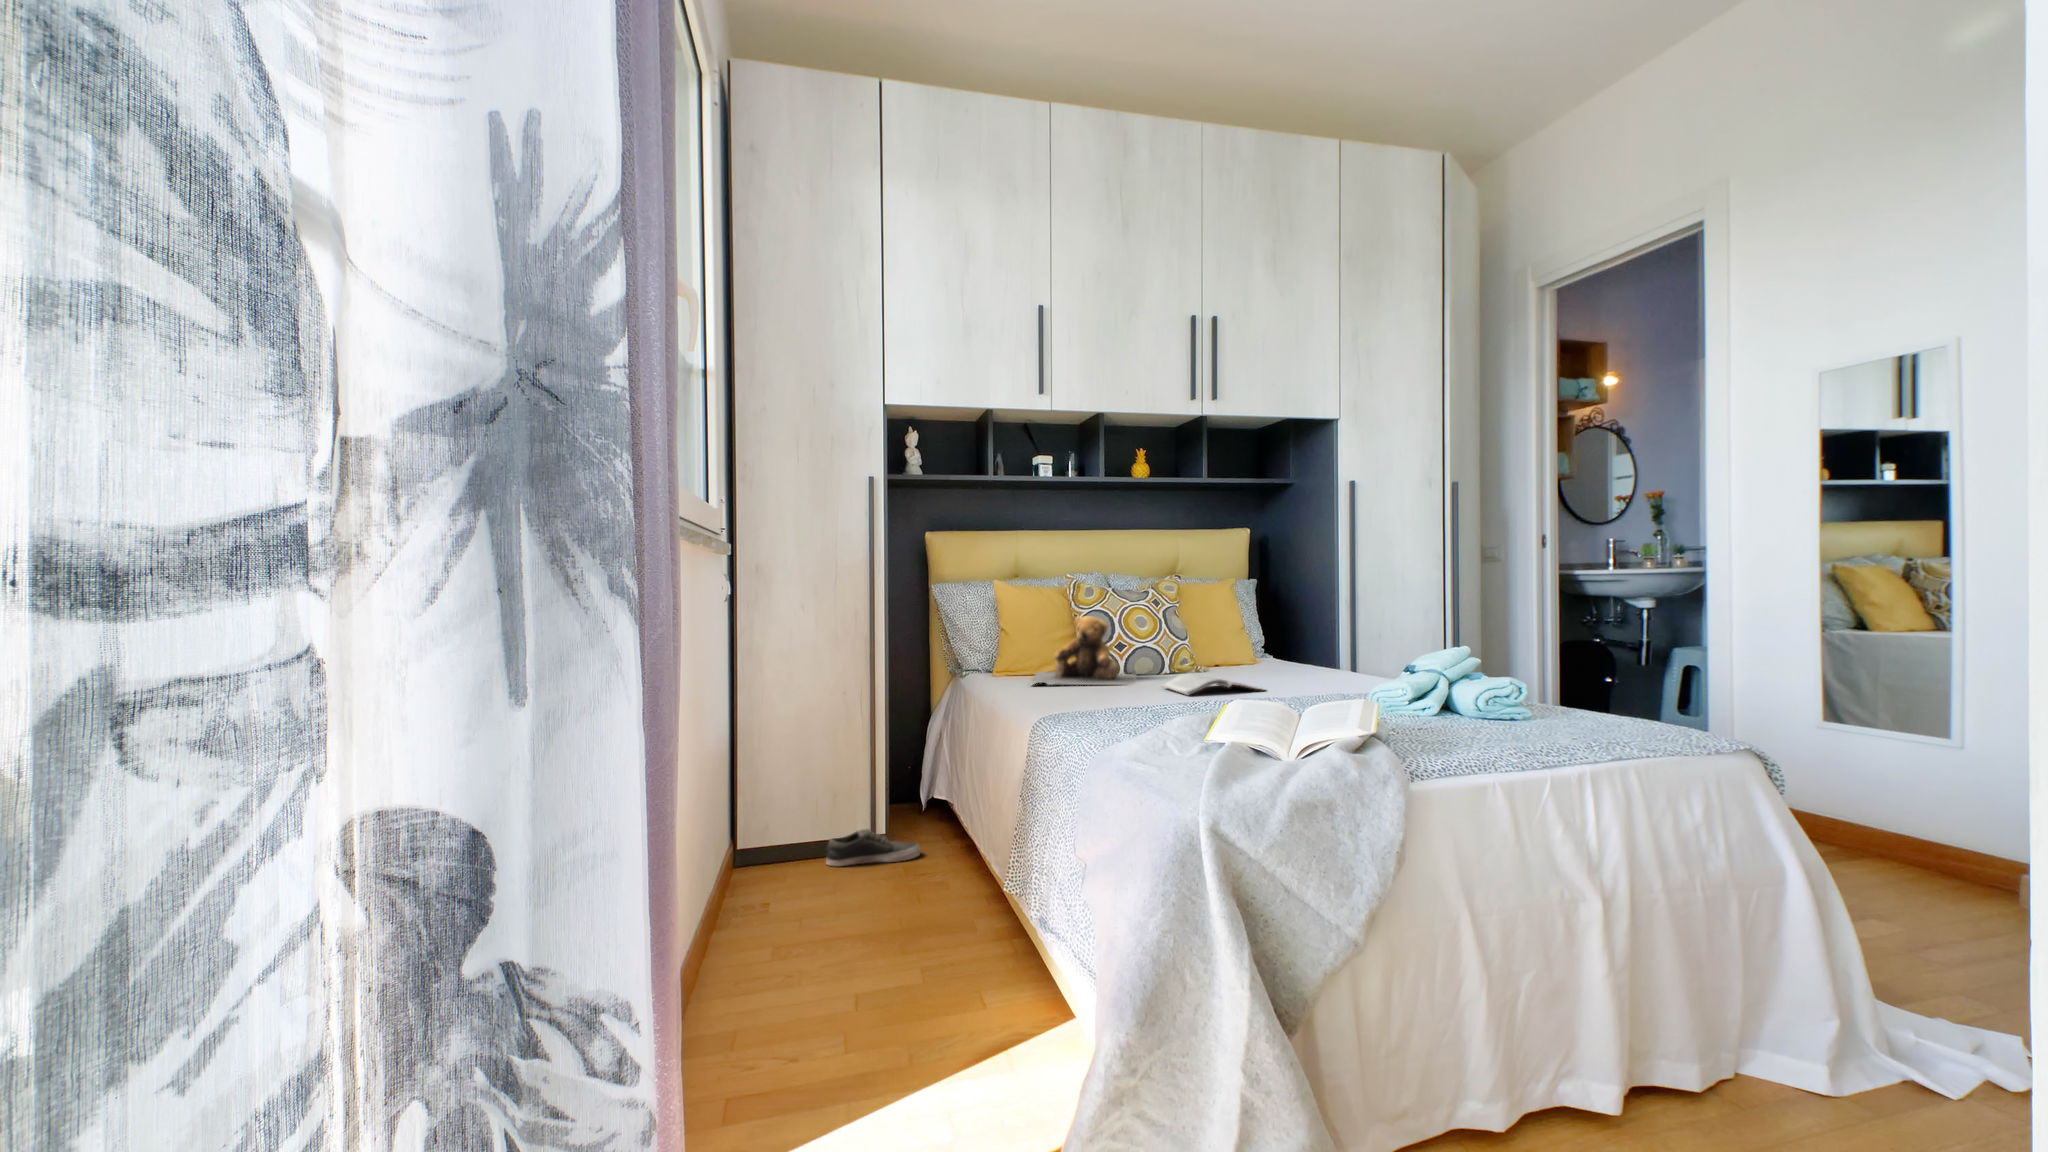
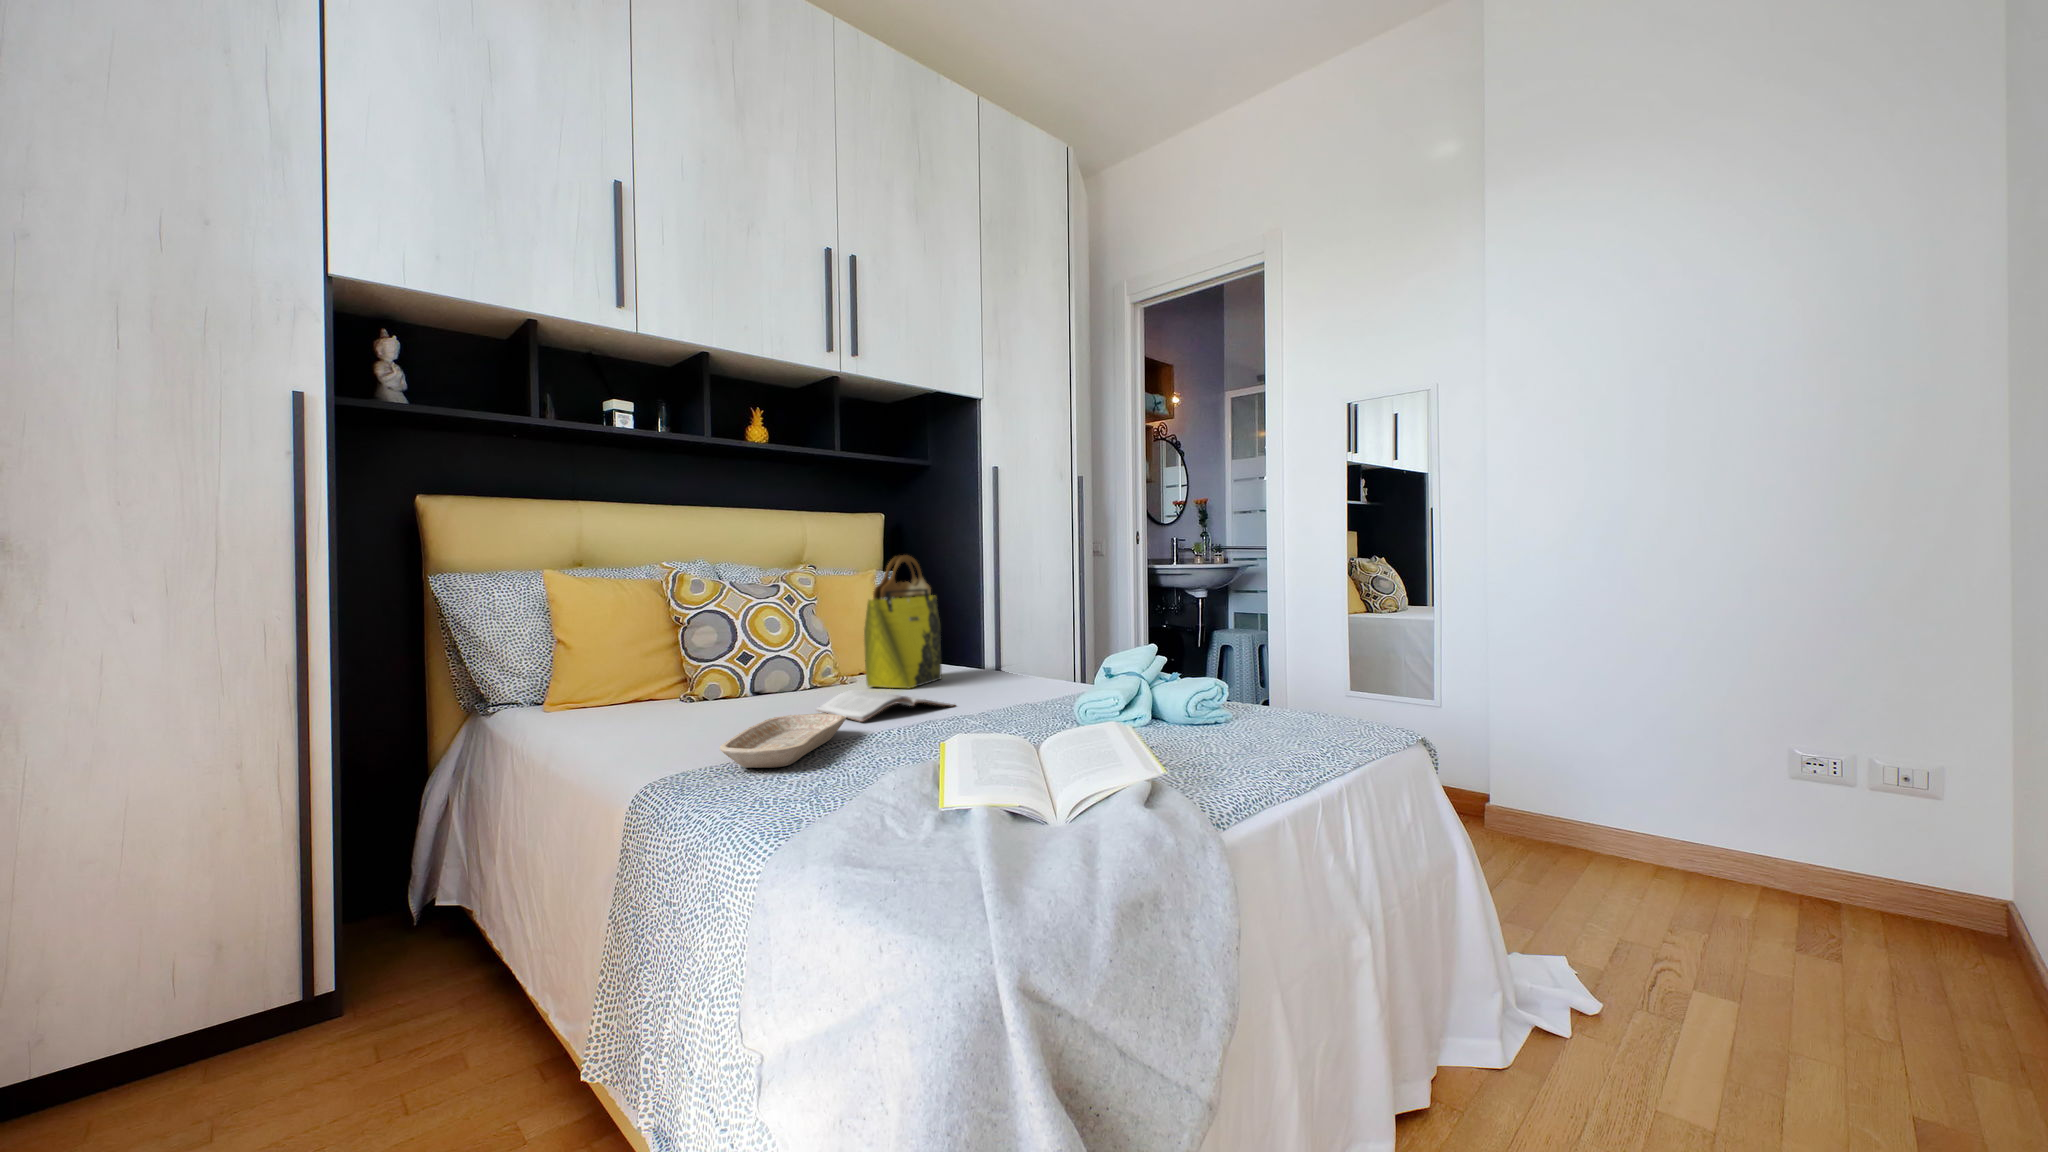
tote bag: none [1208,569,1279,677] -> present [864,555,942,688]
teddy bear: present [1030,616,1138,685] -> none [609,618,780,724]
tray: none [1081,686,1171,714] -> present [720,713,846,768]
shoe: present [826,829,920,866] -> none [188,1000,406,1093]

